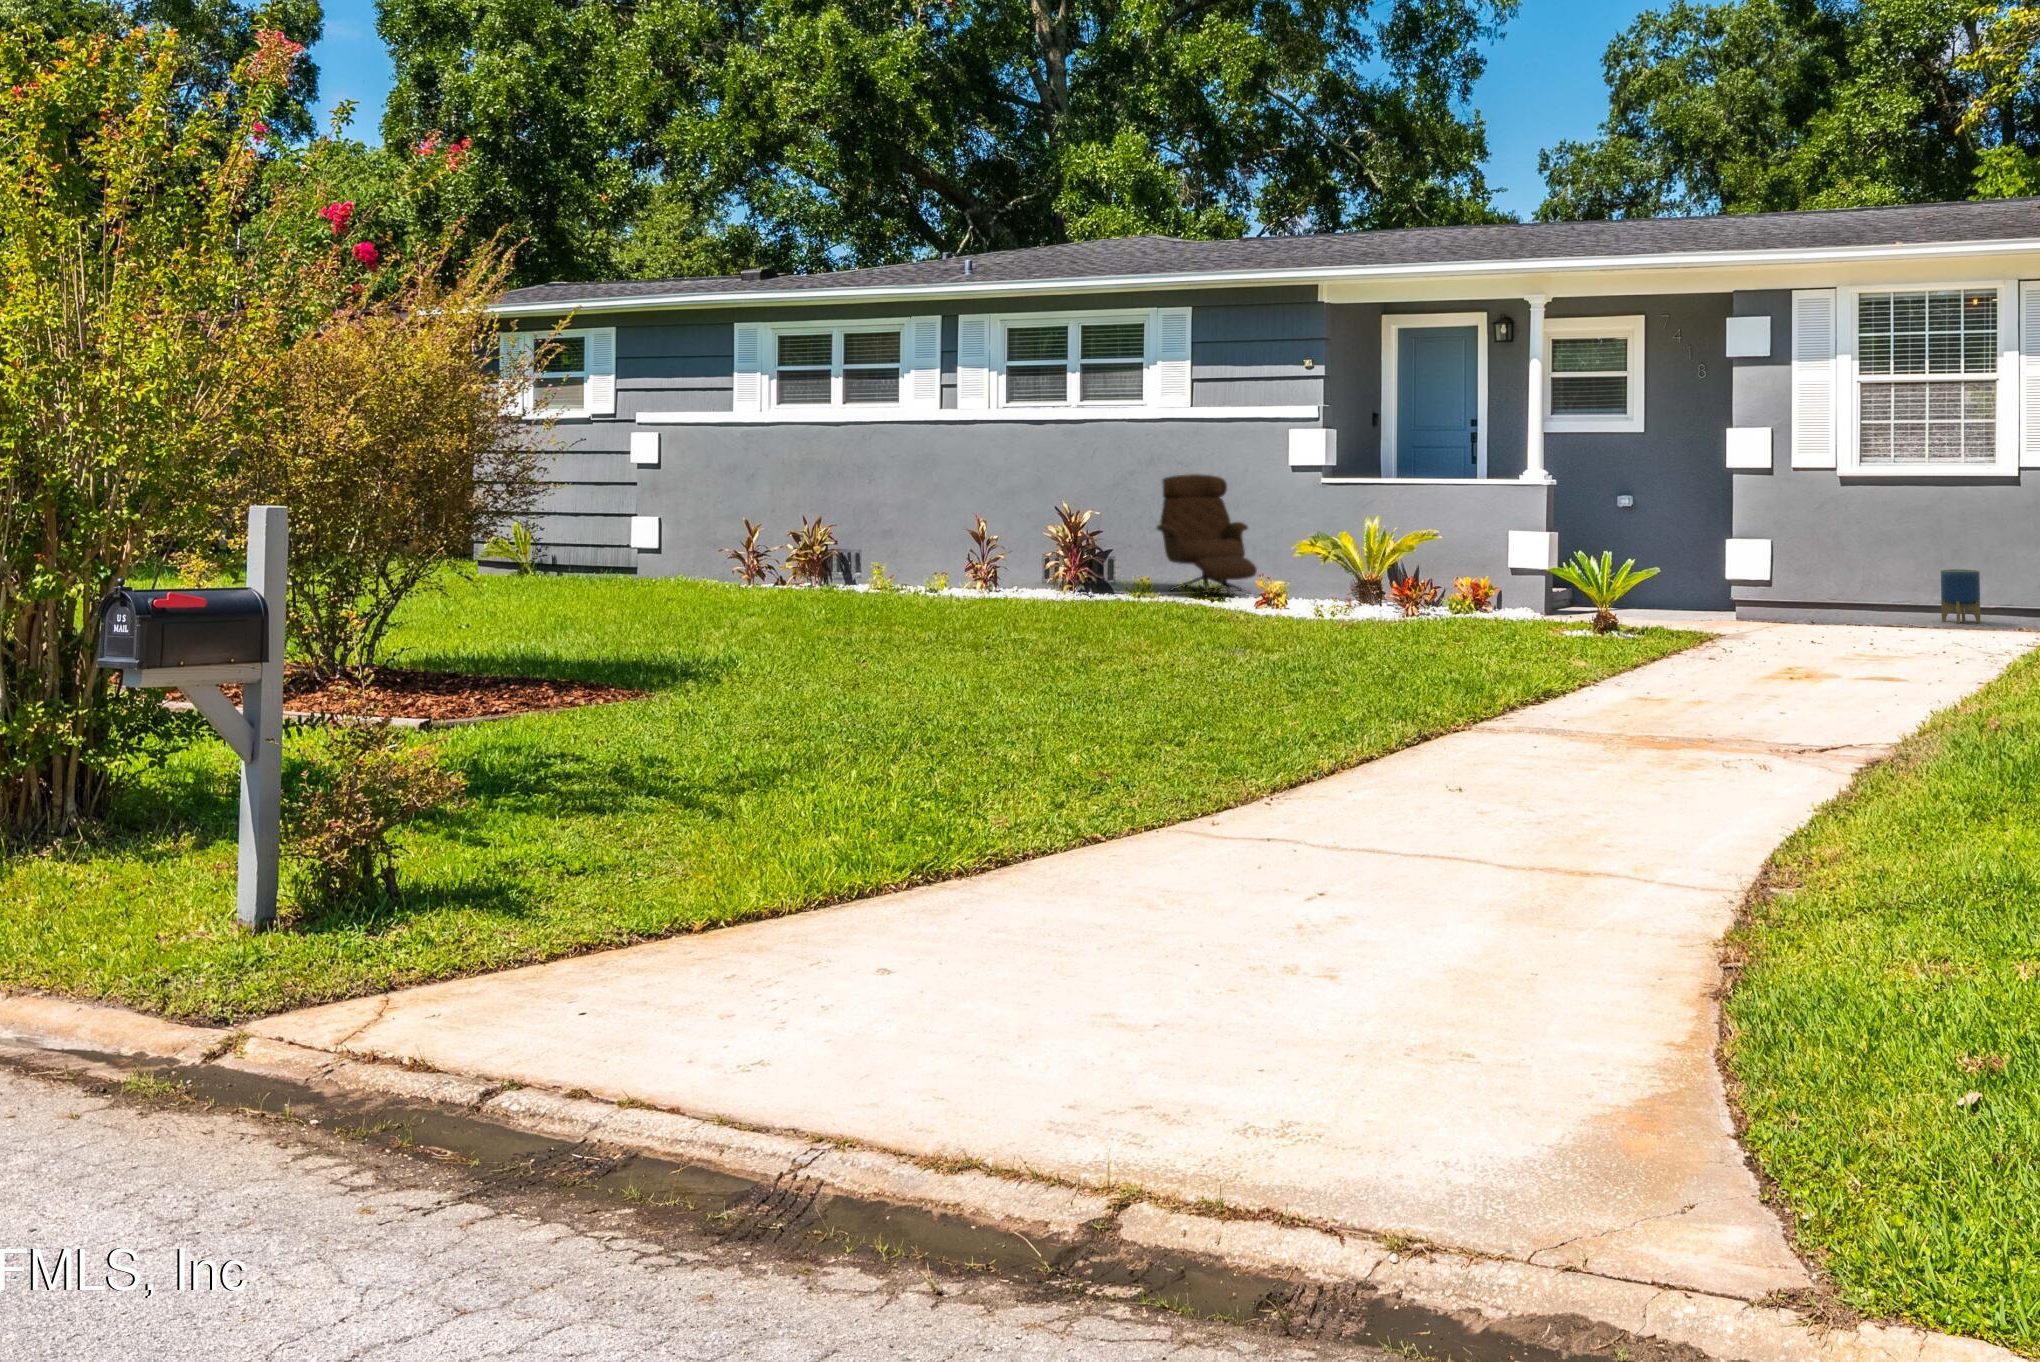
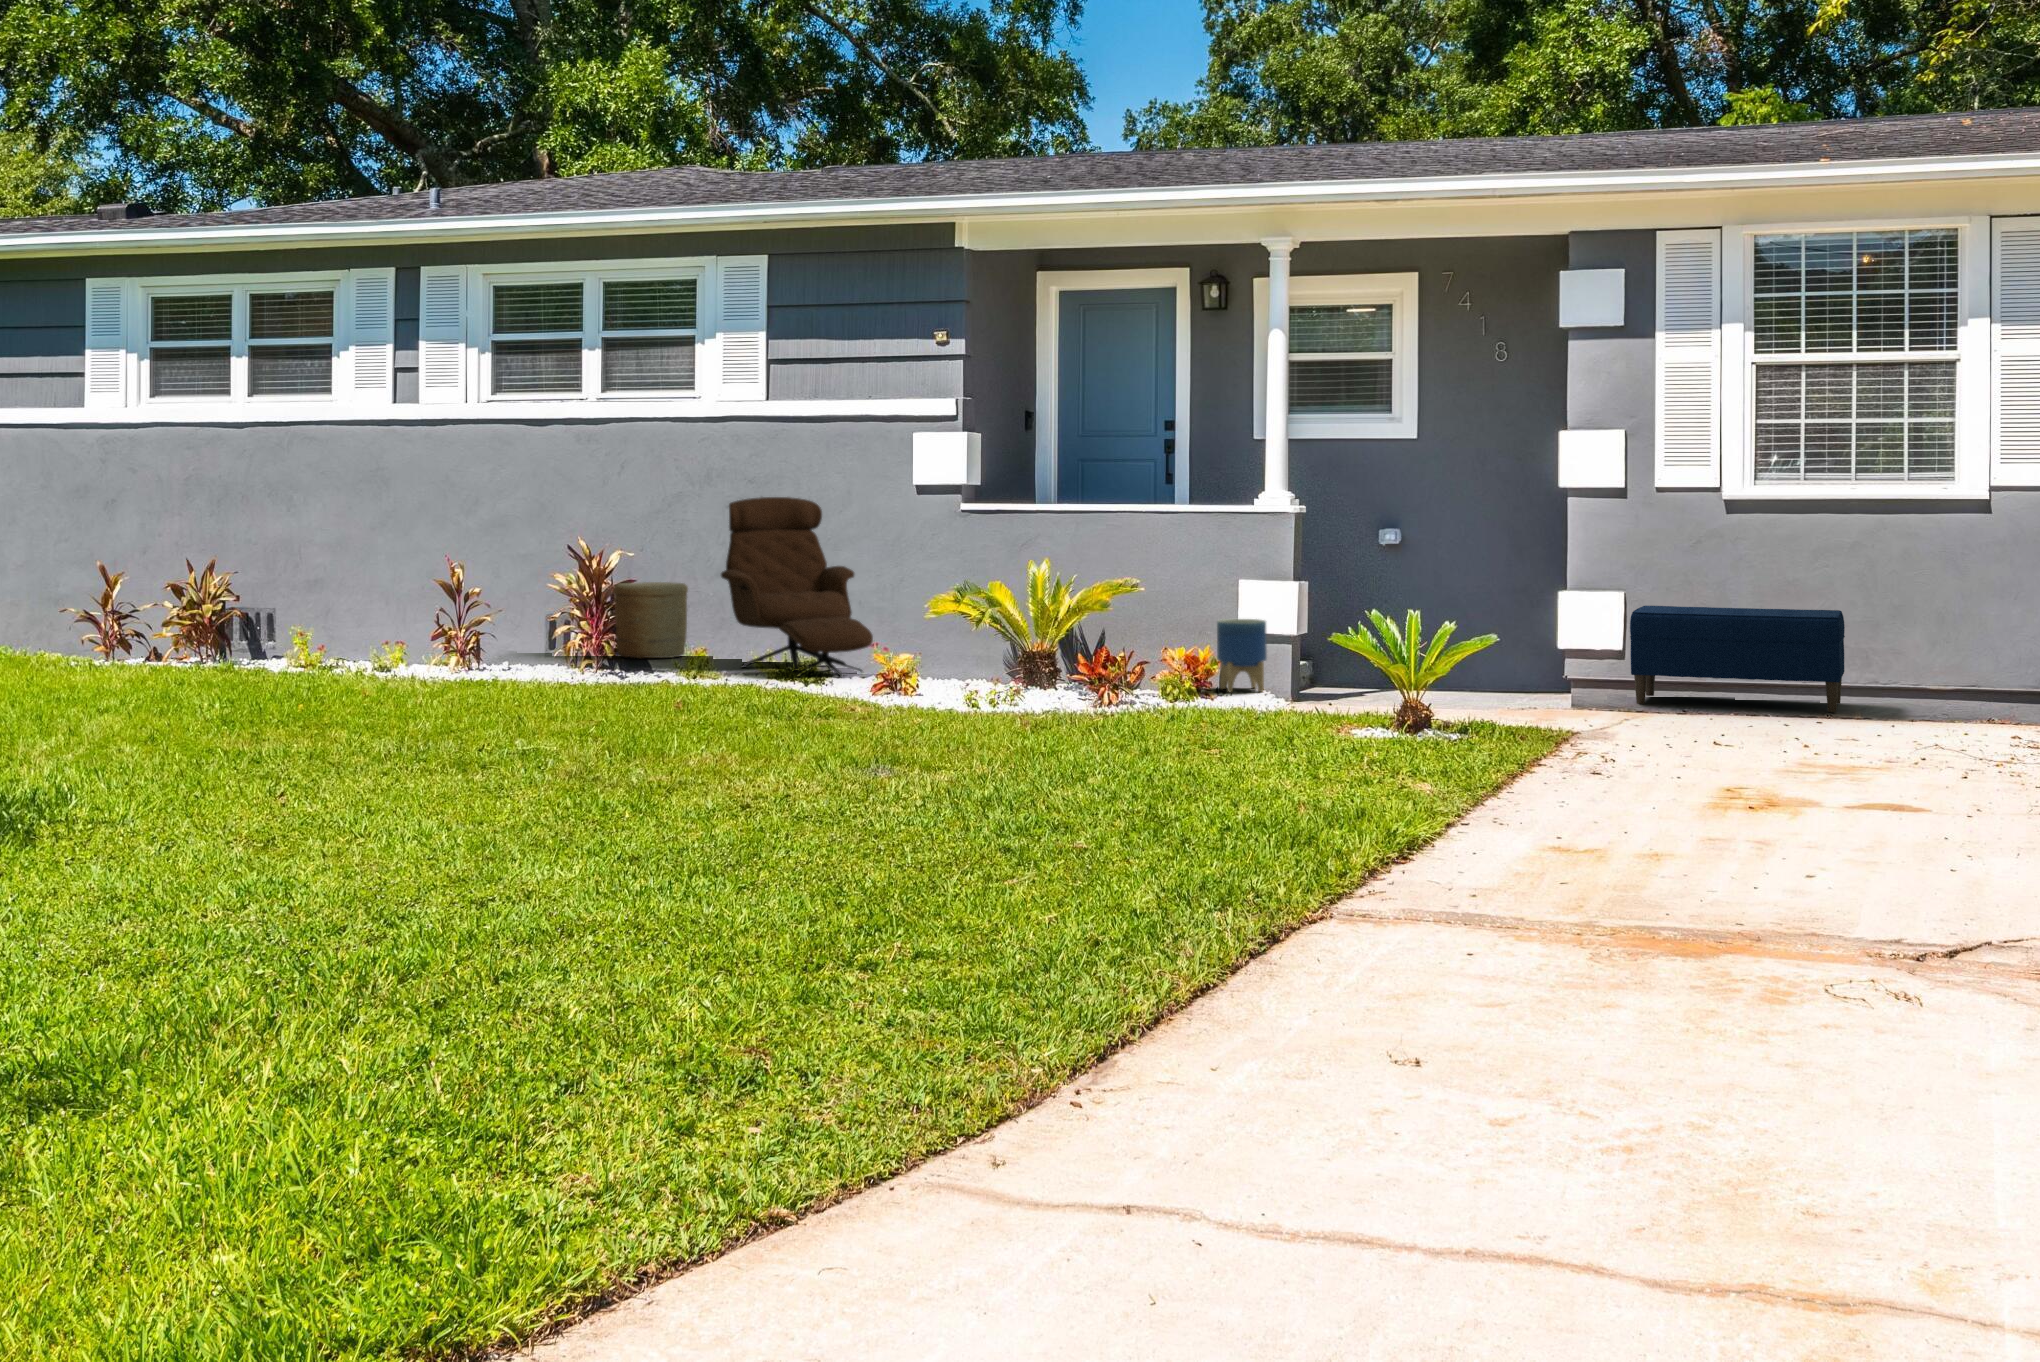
woven basket: none [1086,533,1137,585] -> present [613,582,688,659]
bench: none [1765,550,1918,623] -> present [1630,606,1845,712]
planter: present [1941,569,1981,624] -> present [1217,619,1267,692]

